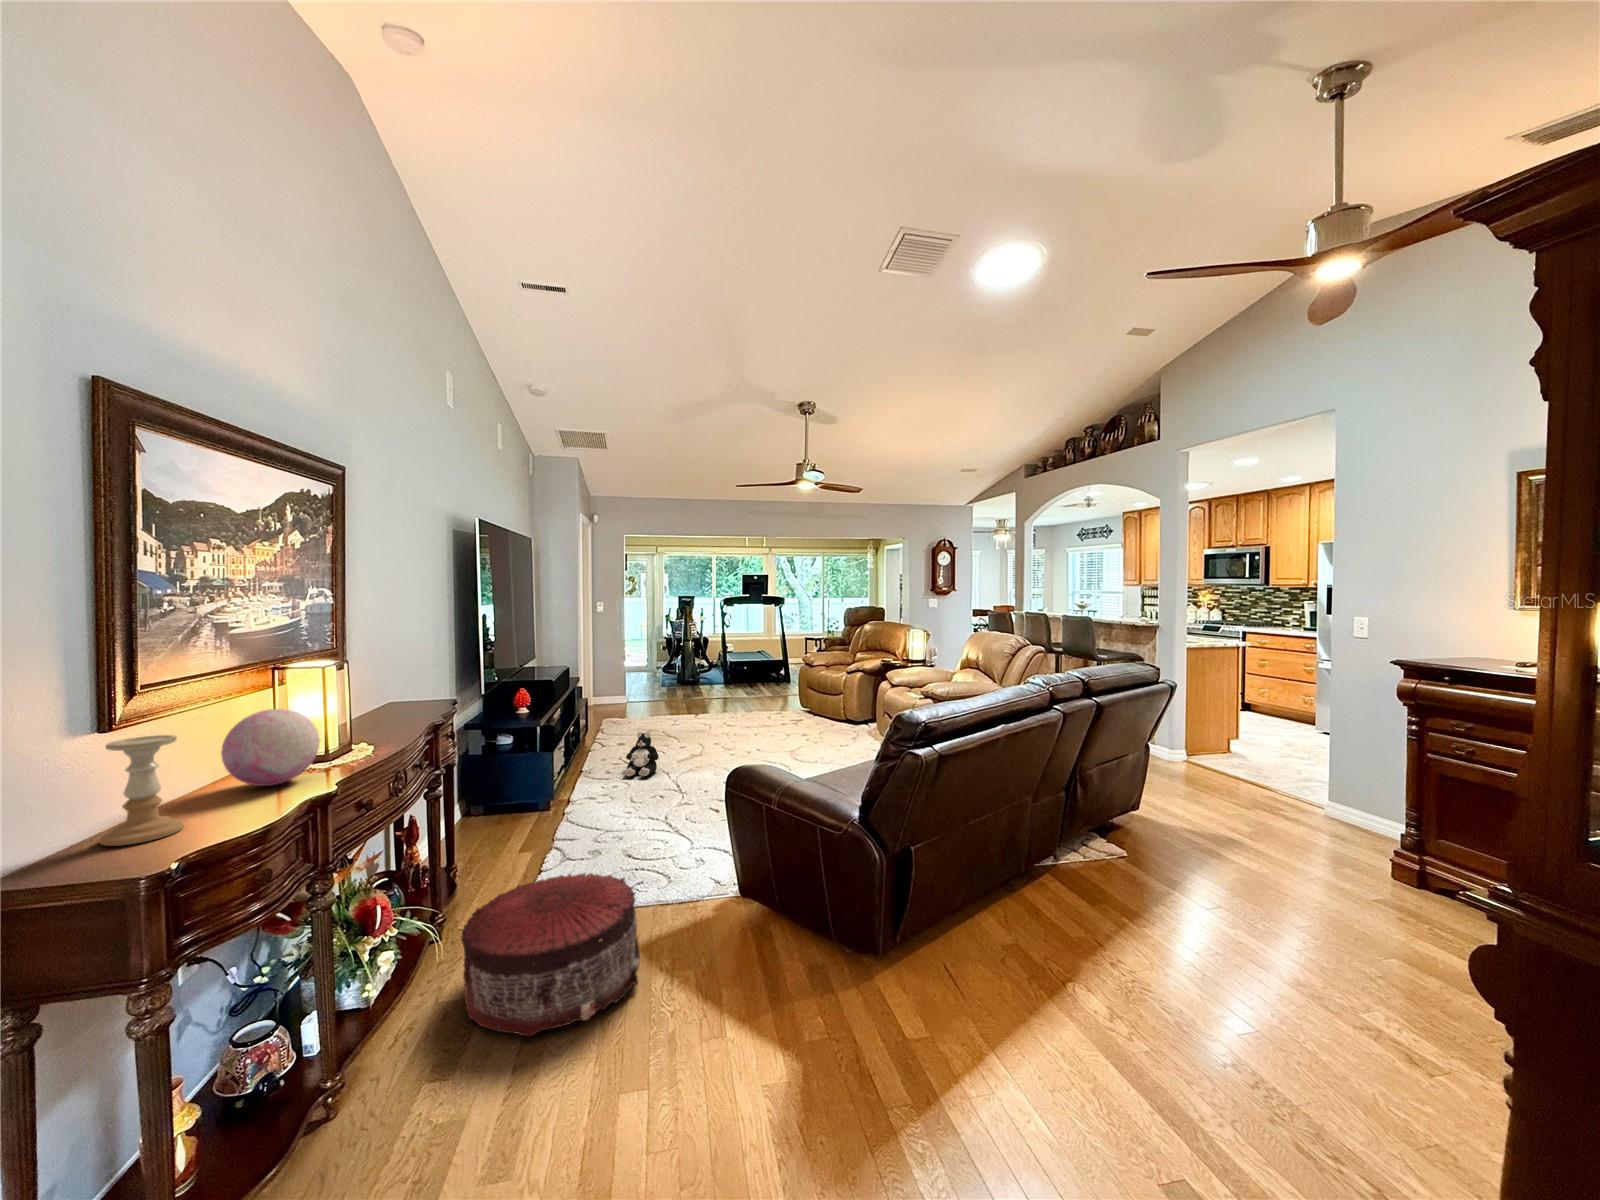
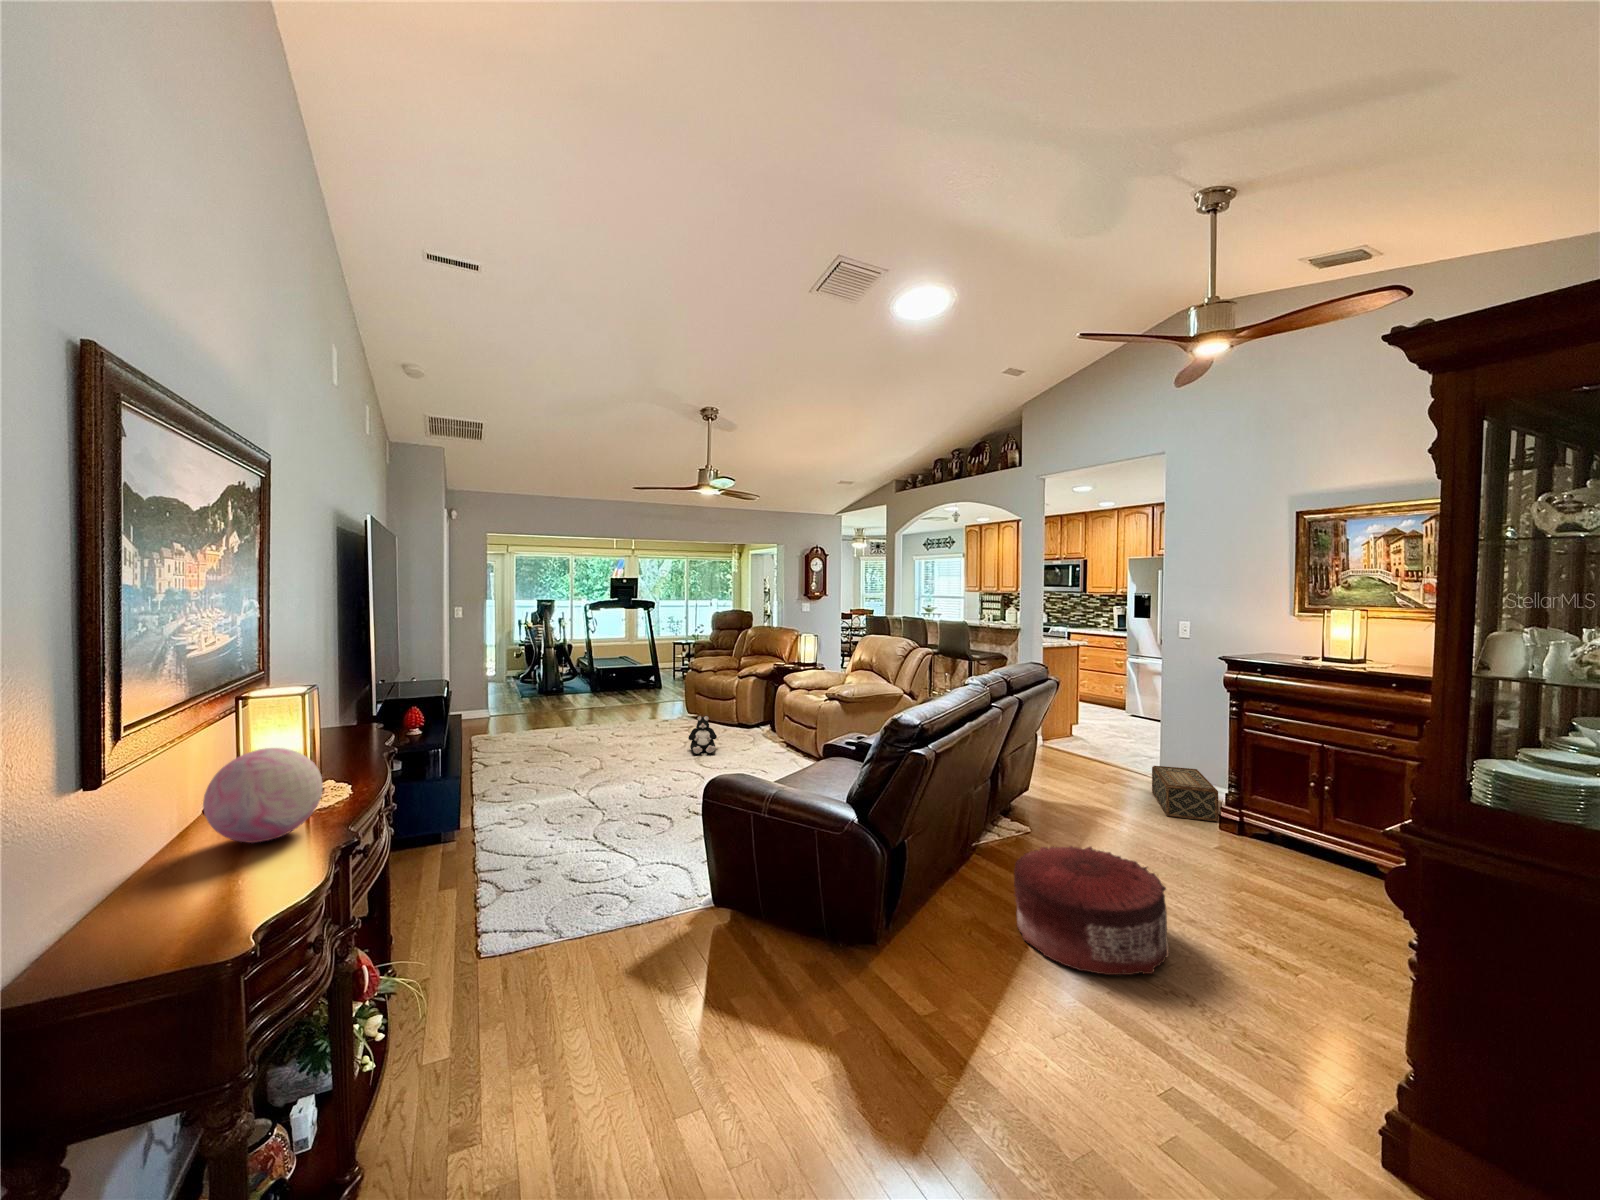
plush toy: present [624,732,659,777] -> present [688,716,717,754]
candle holder: present [99,735,184,846] -> none [104,791,209,938]
woven basket: none [1316,794,1400,870] -> present [1152,766,1218,821]
pouf: present [461,873,640,1036] -> present [1014,846,1169,975]

